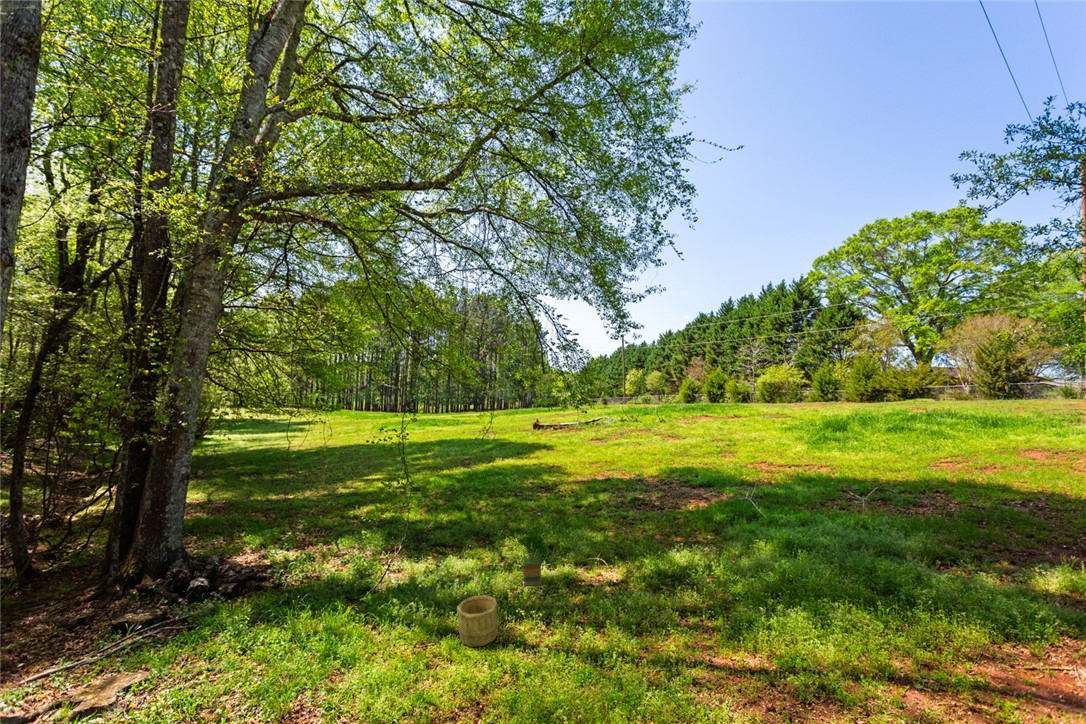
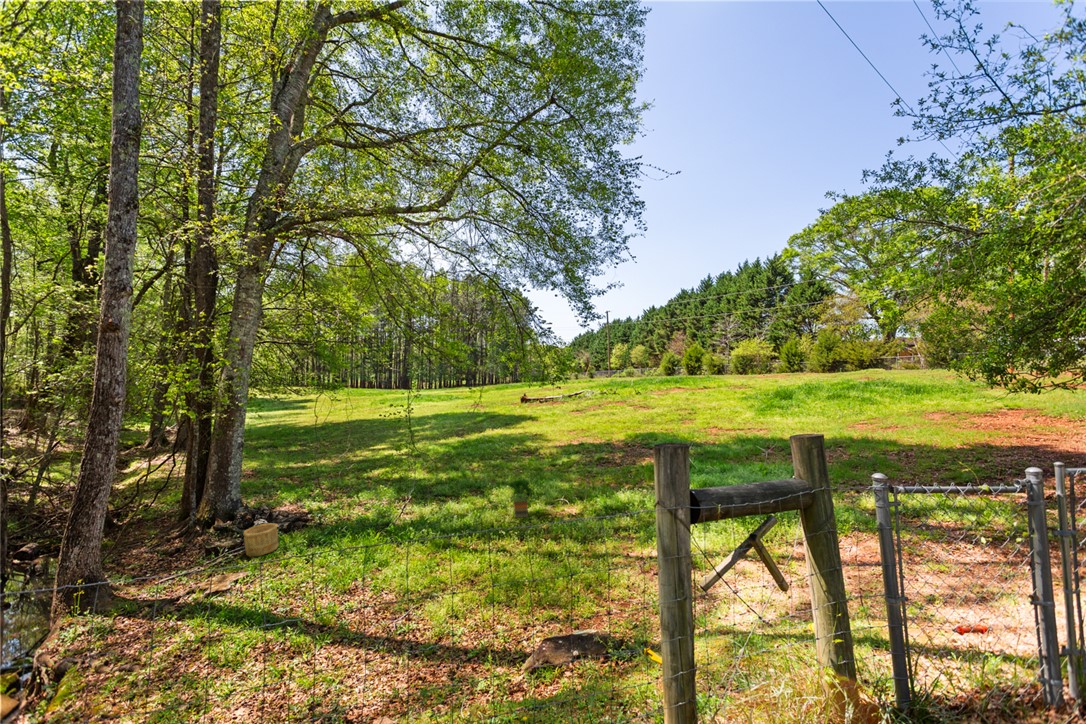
wooden bucket: present [457,595,498,647] -> present [243,523,278,557]

